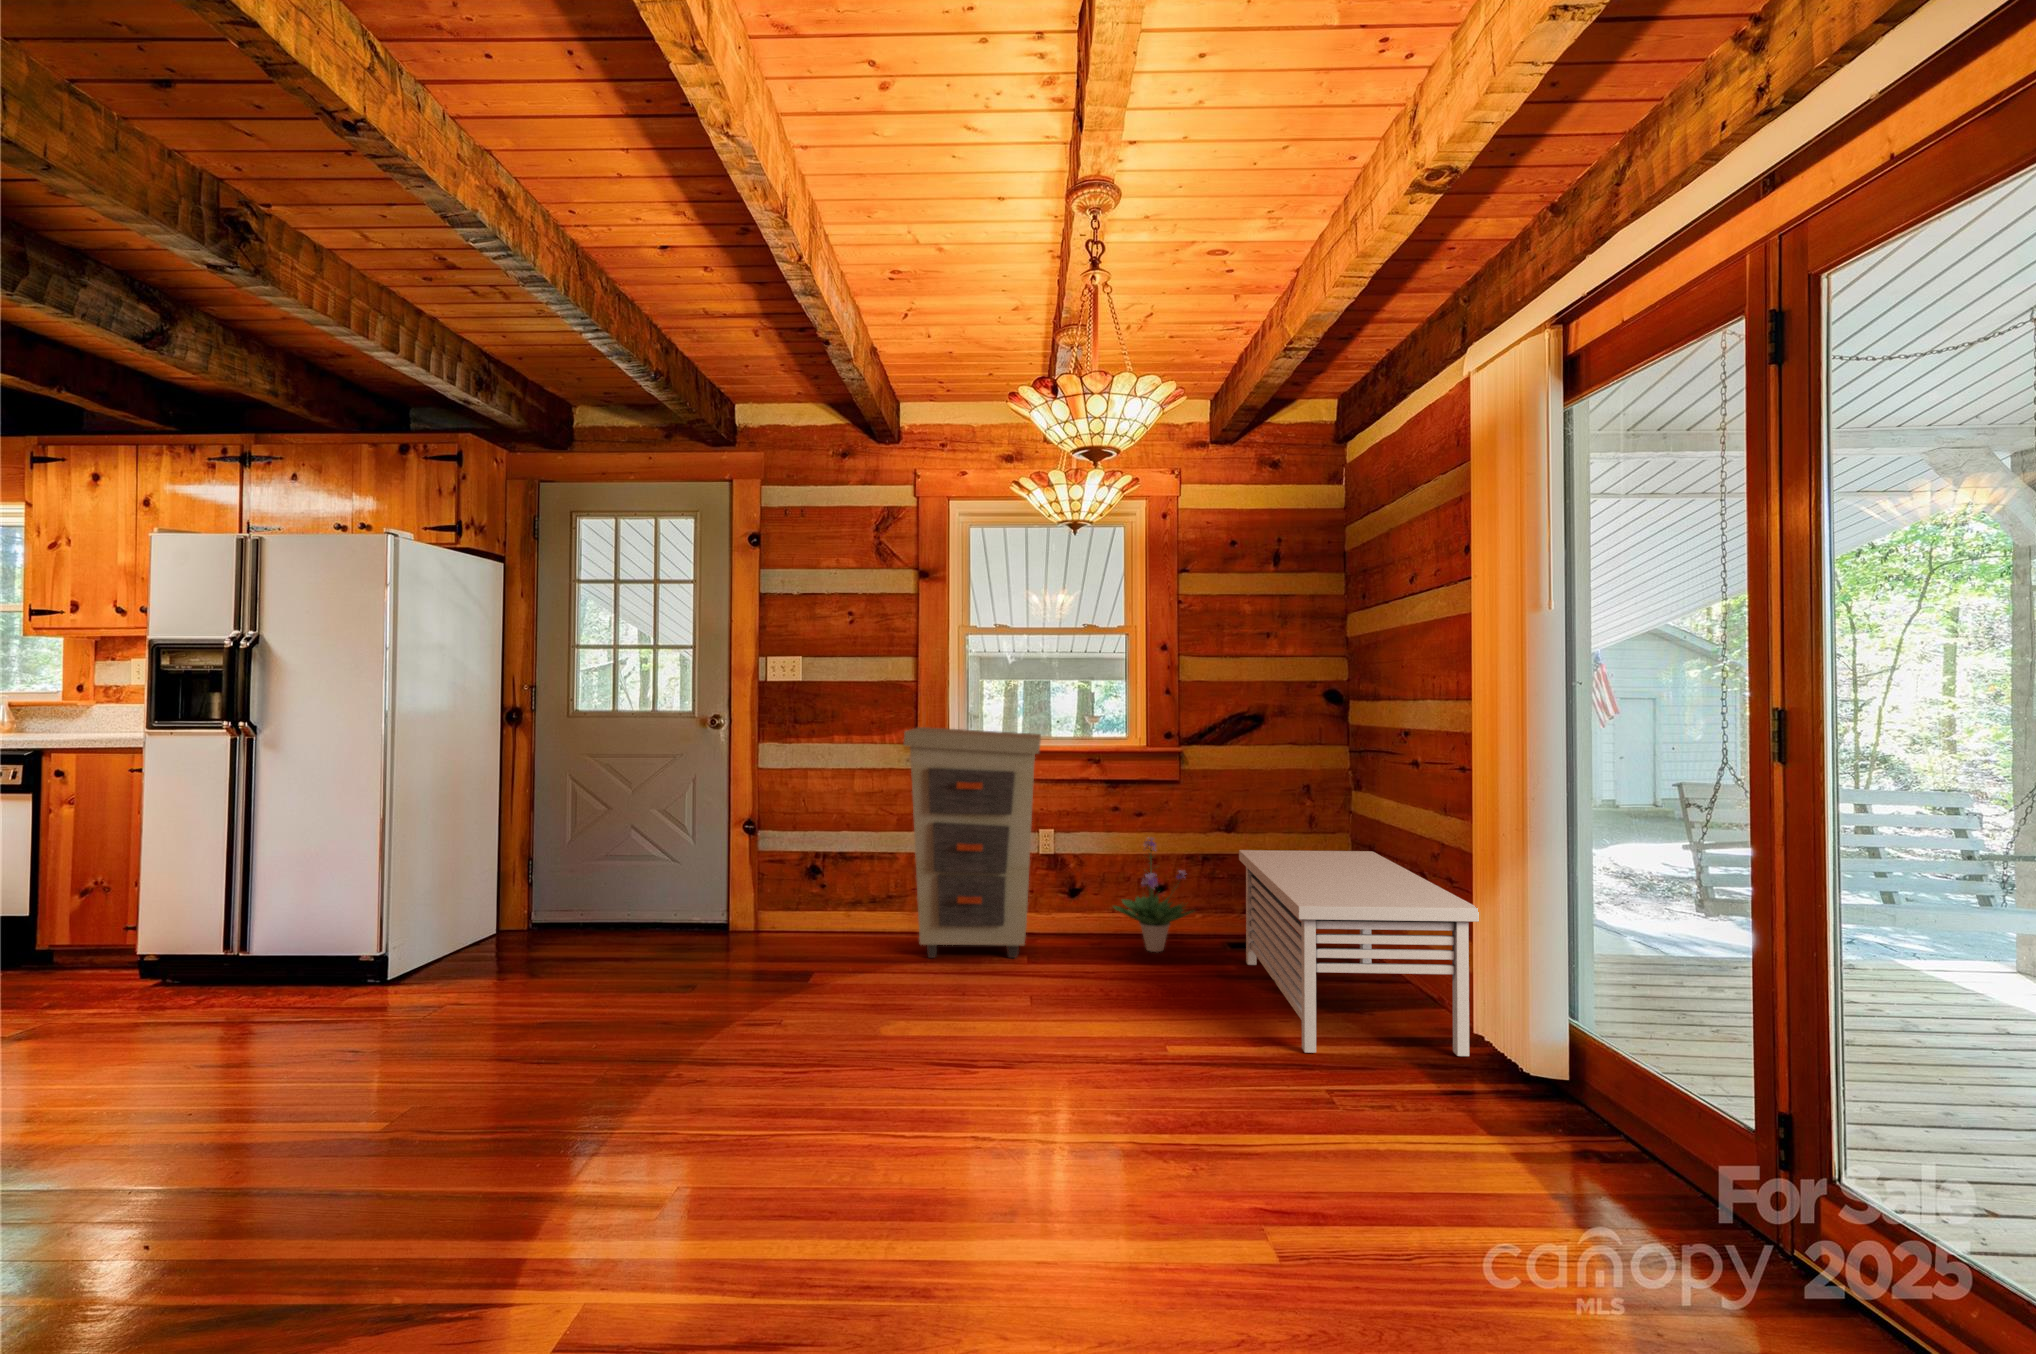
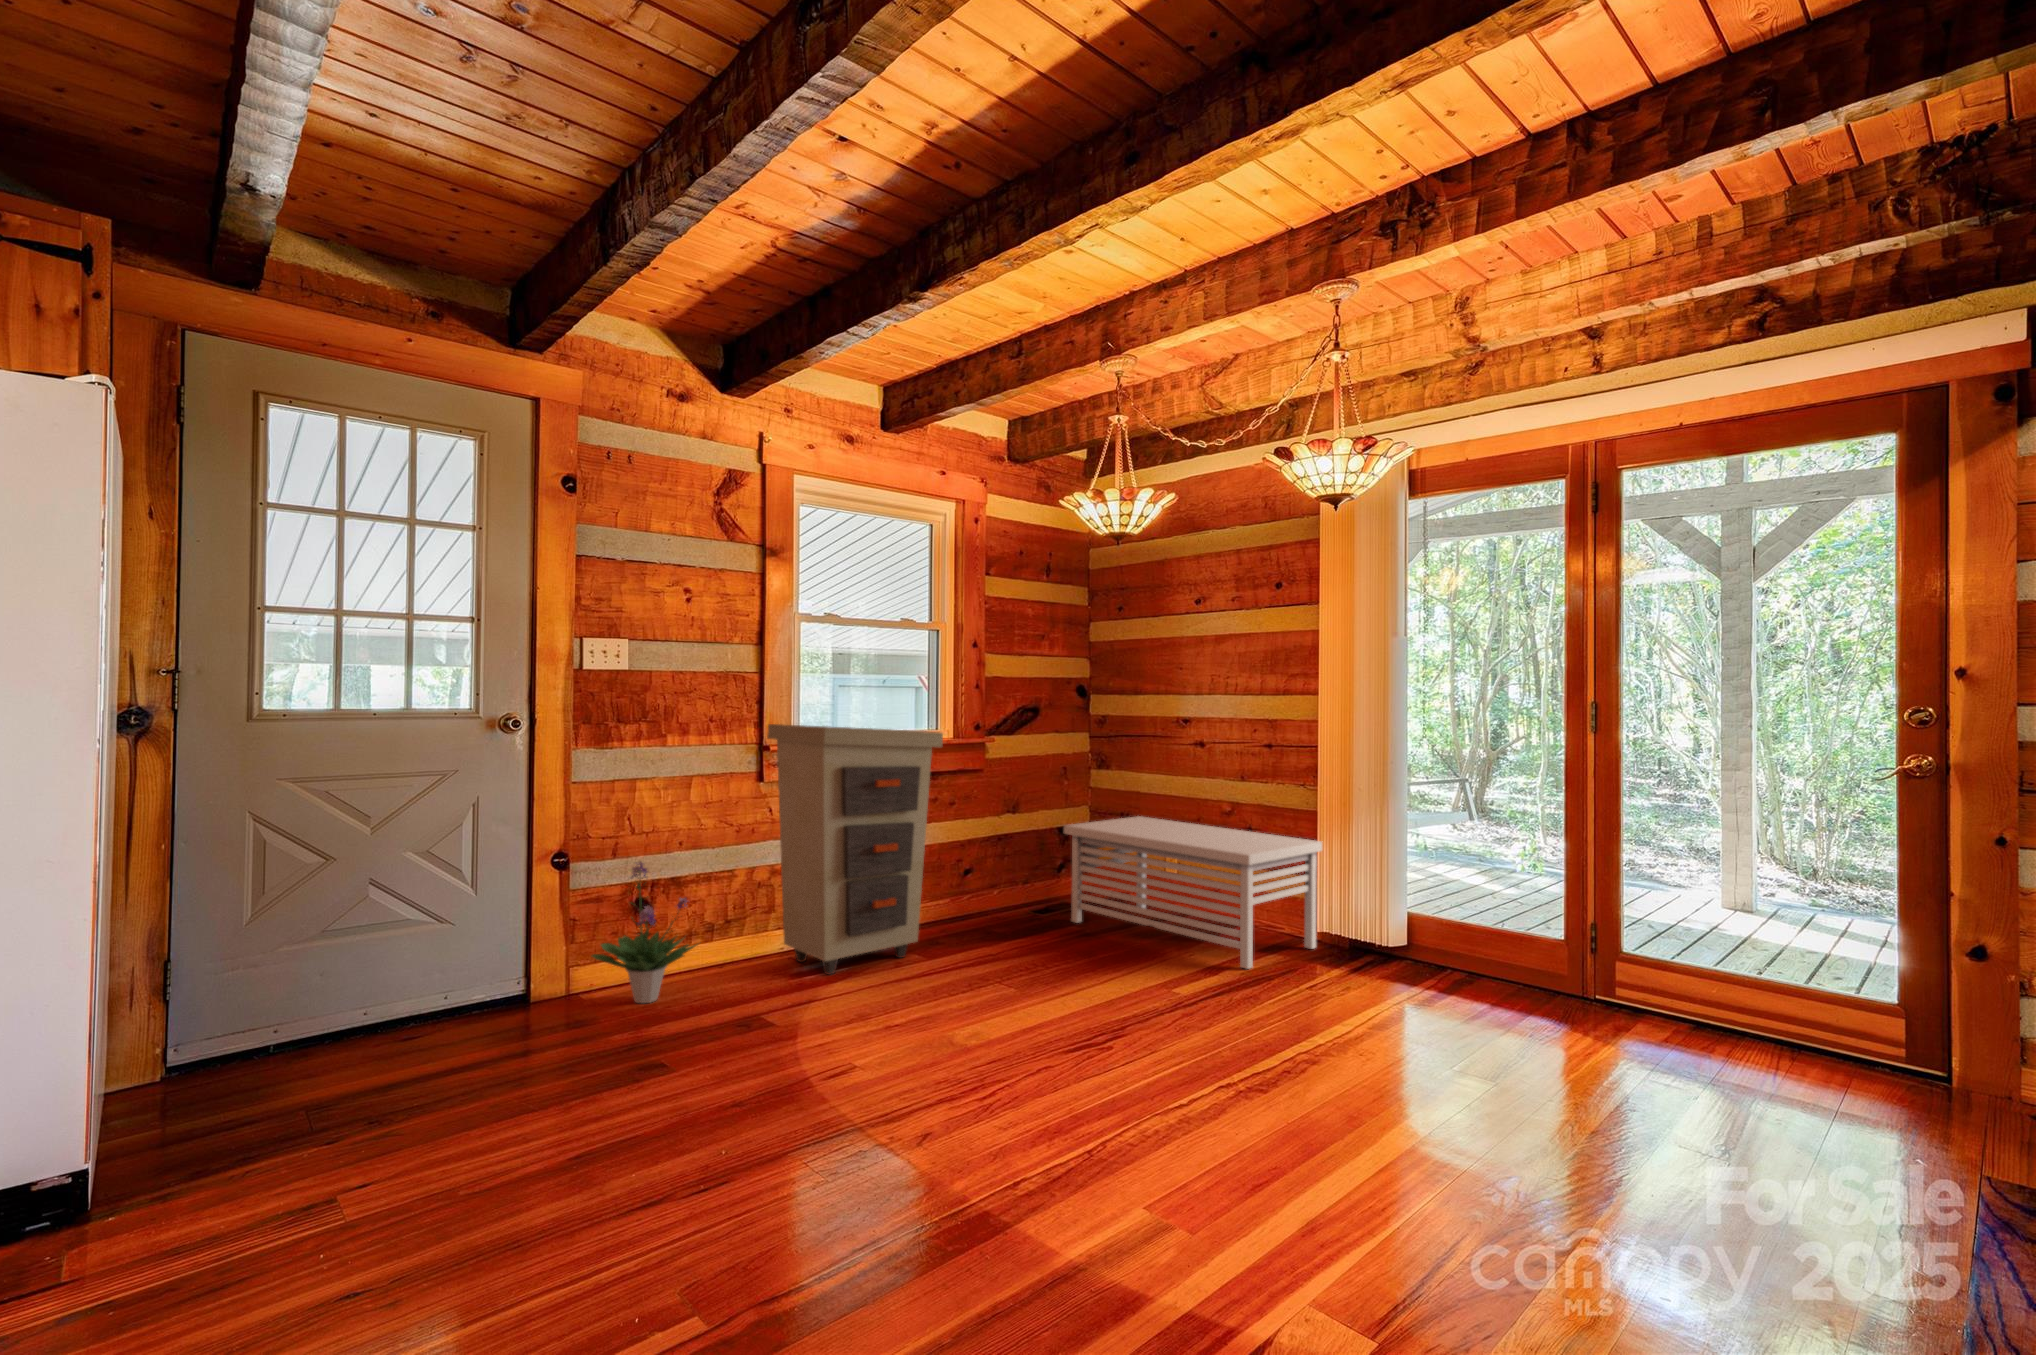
potted plant: present [1114,838,1193,952] -> present [592,862,697,1003]

